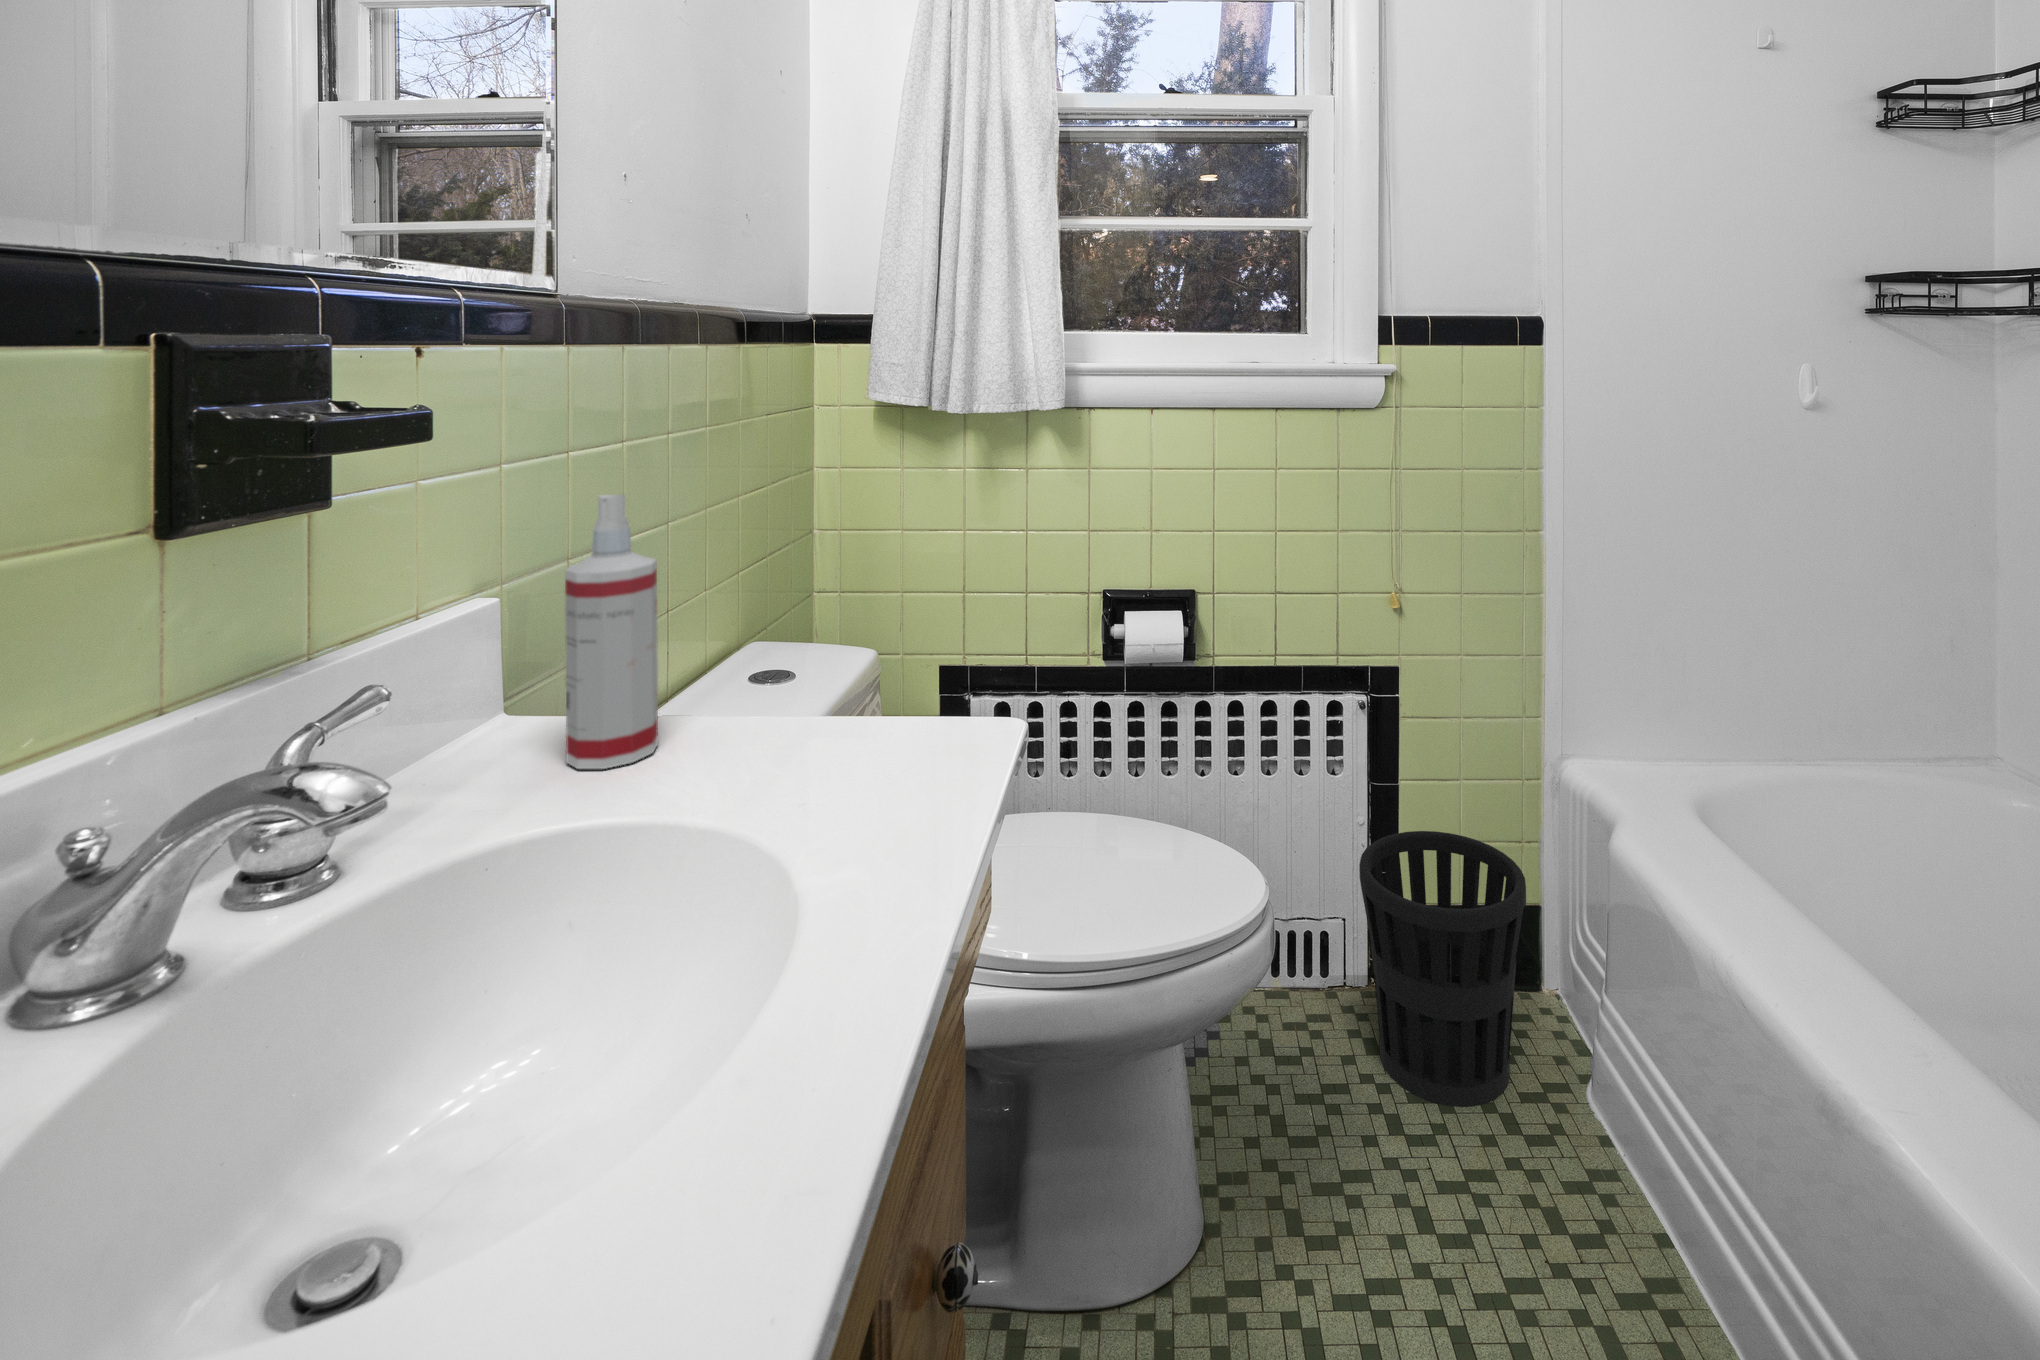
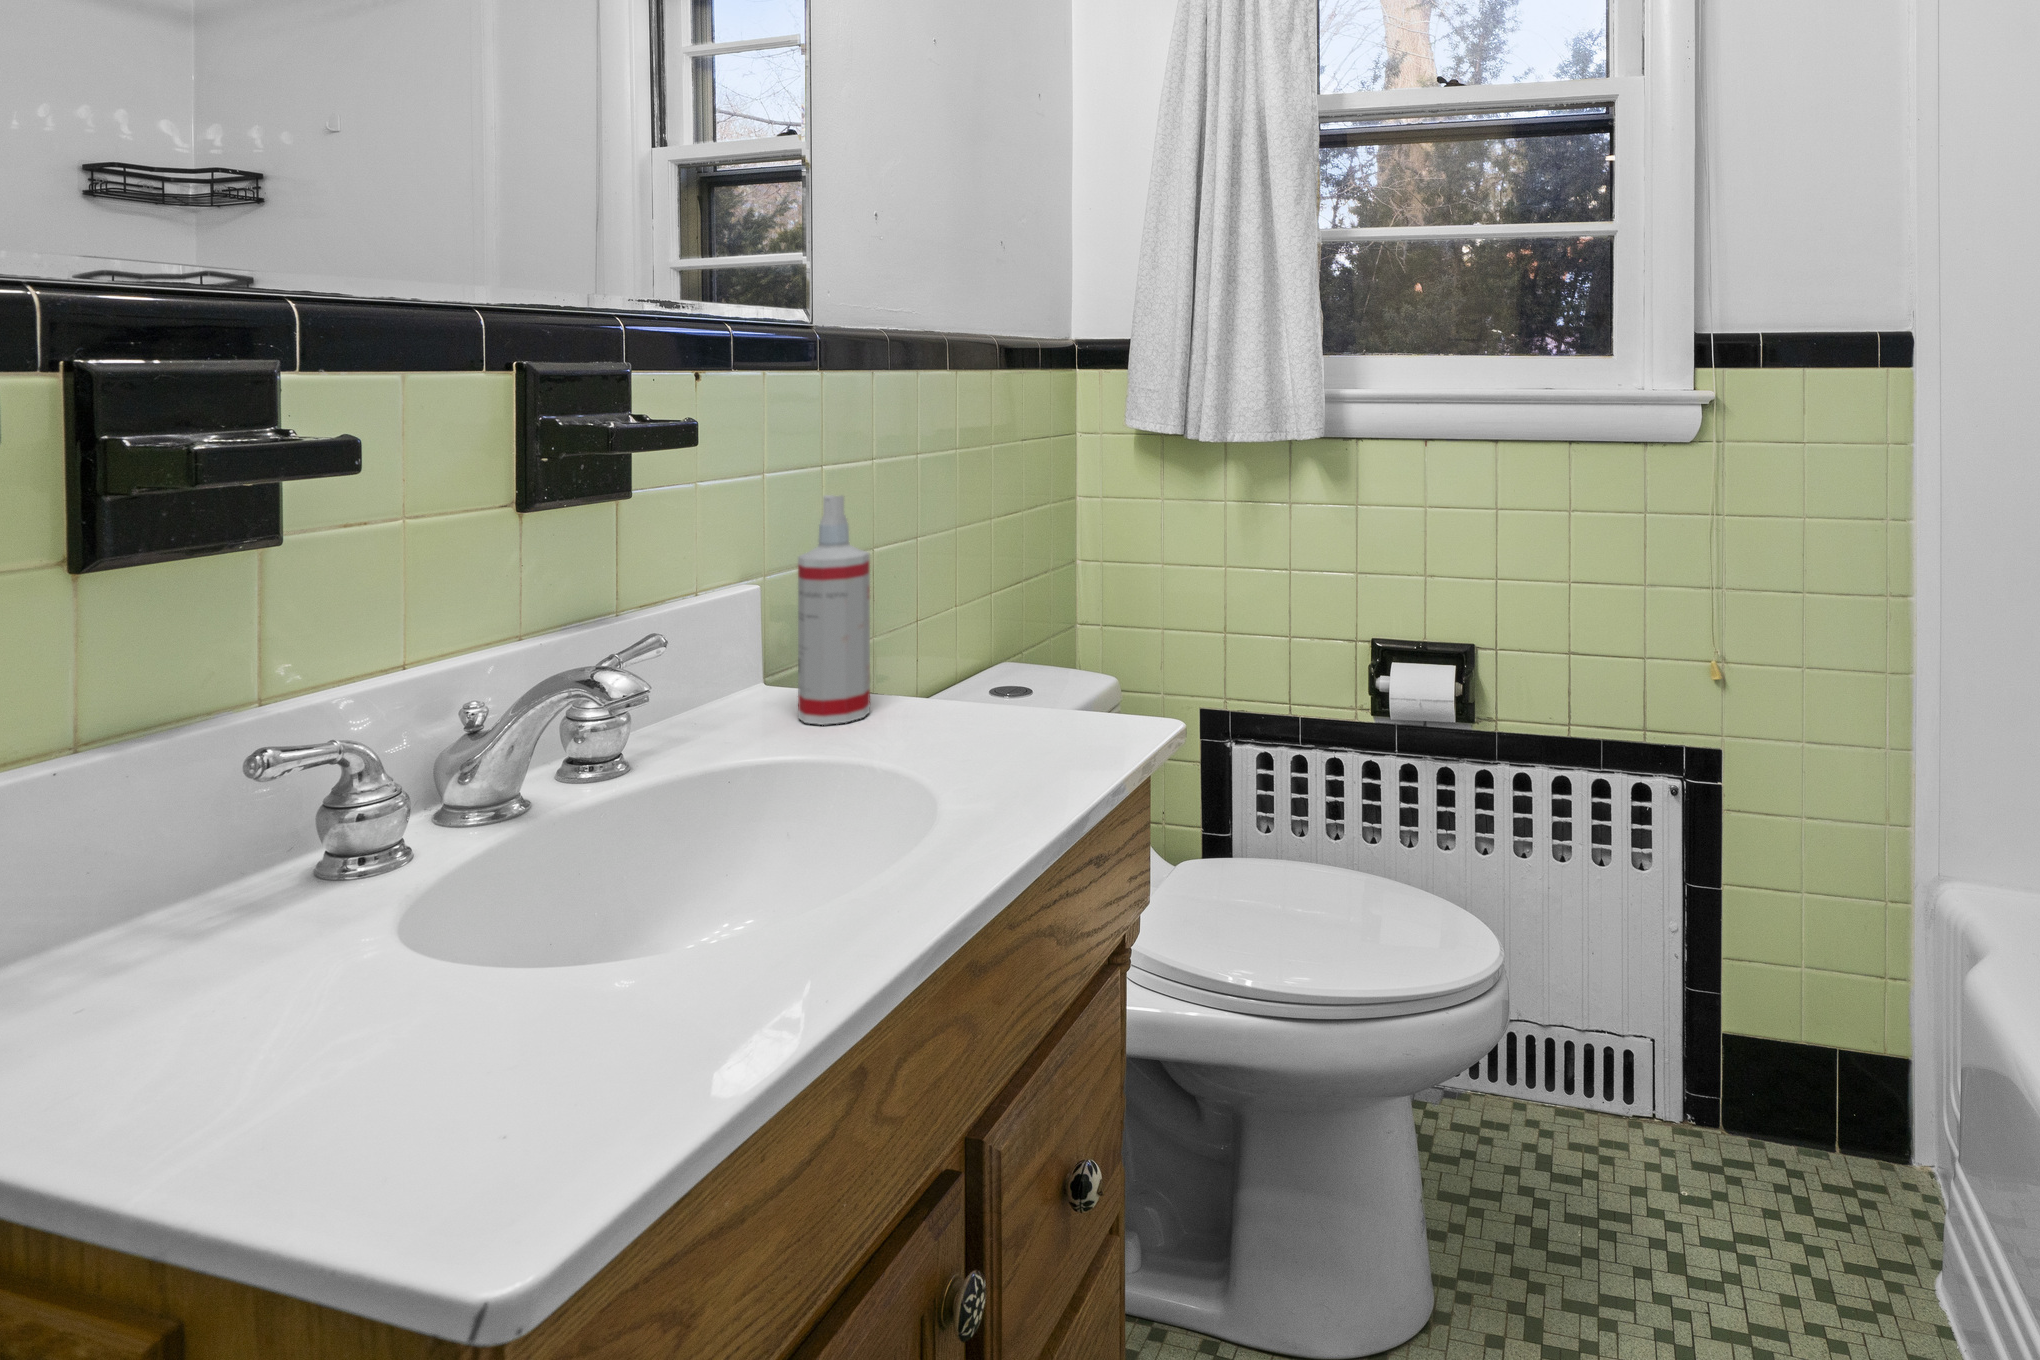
wastebasket: present [1359,831,1526,1107] -> none [1653,942,1861,1270]

